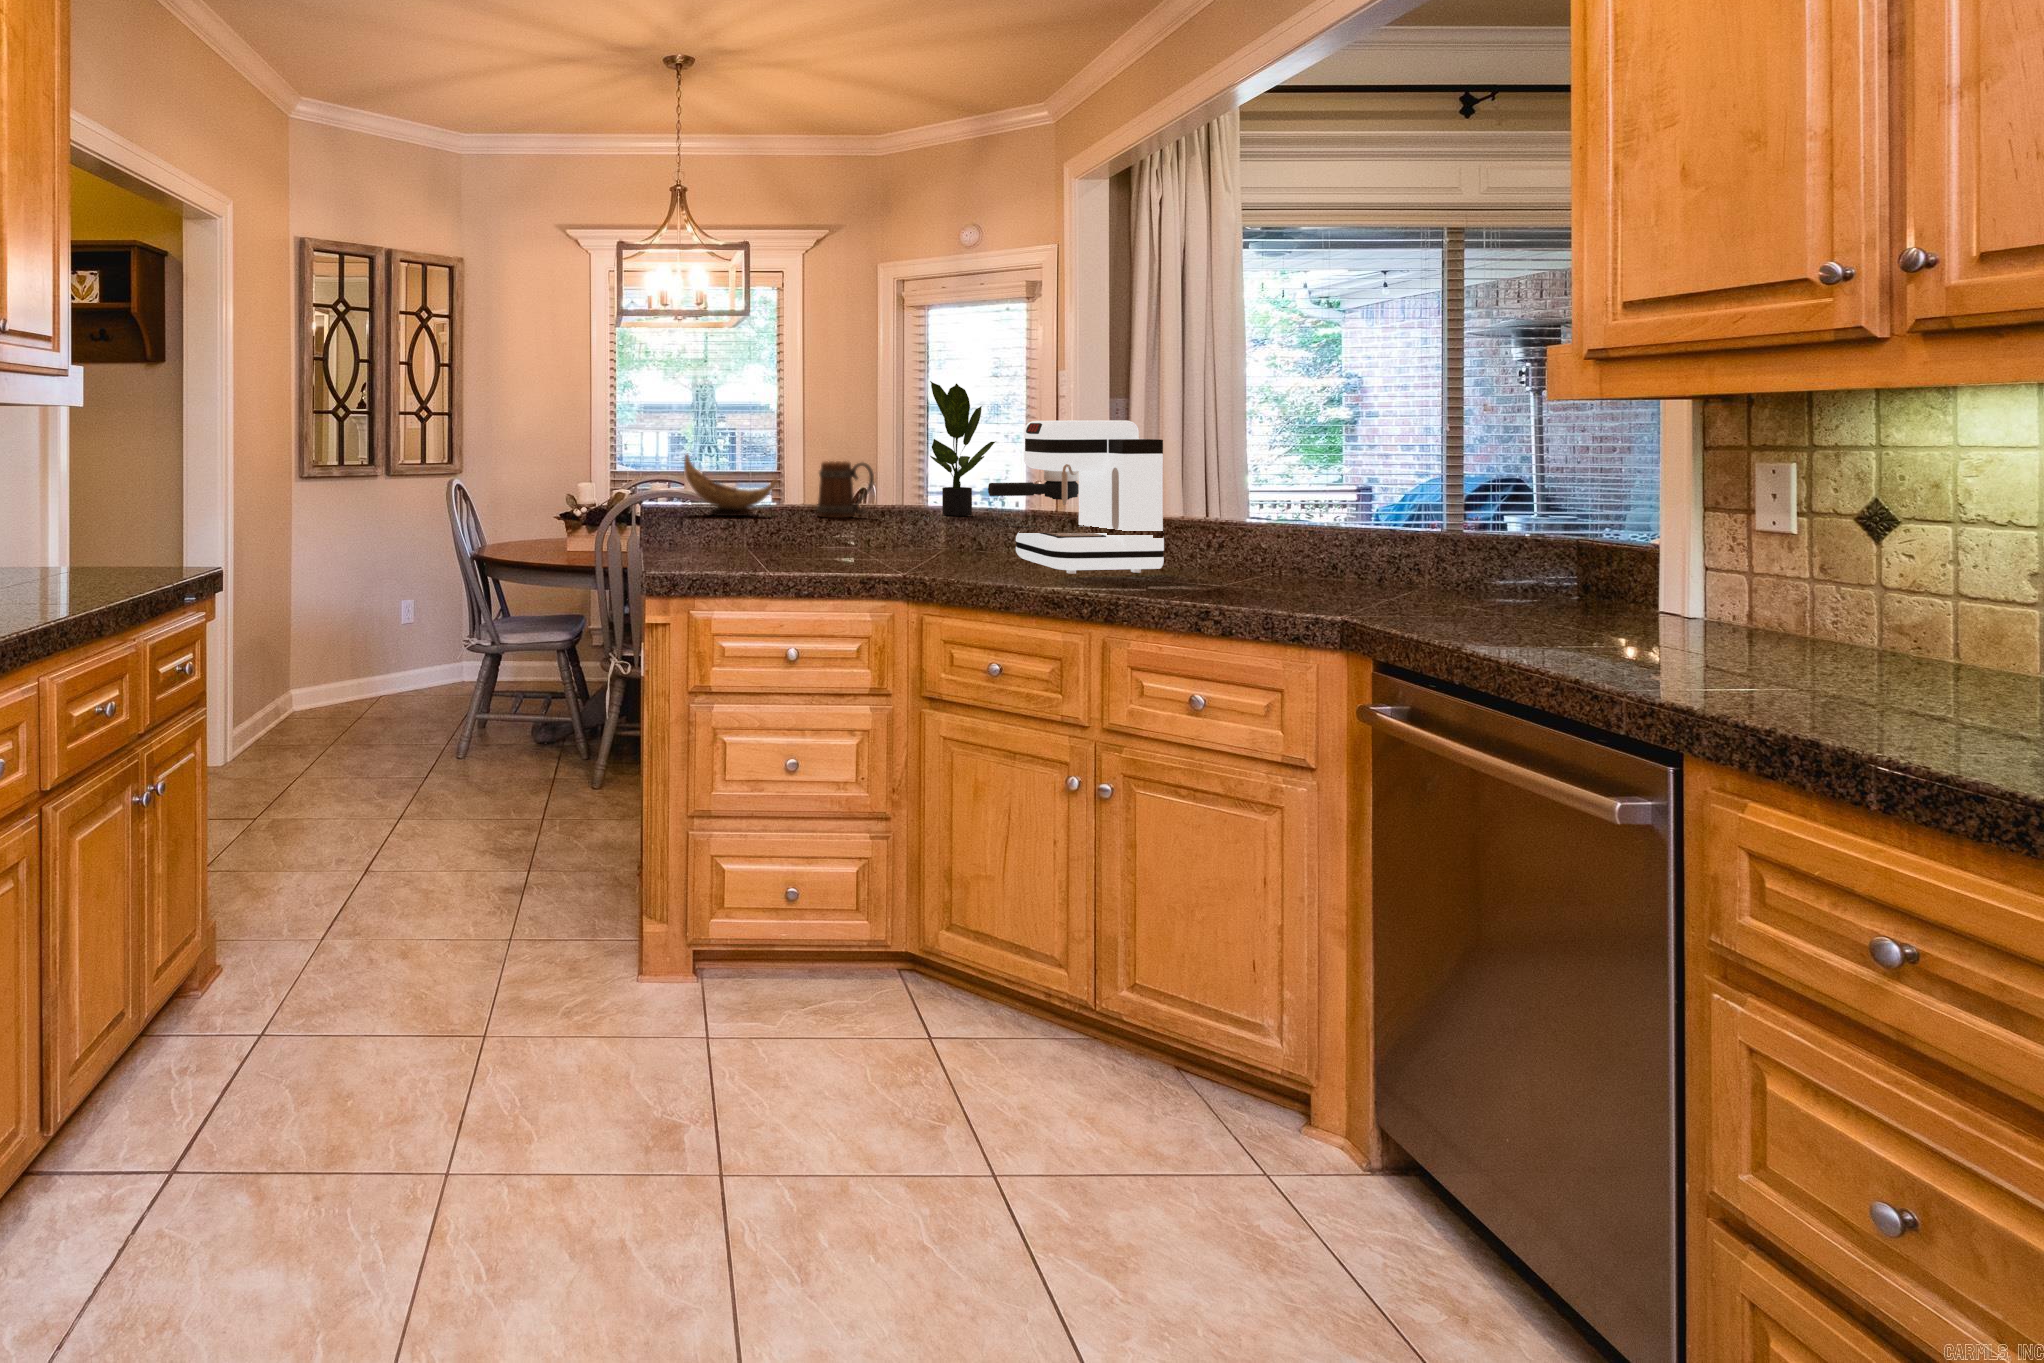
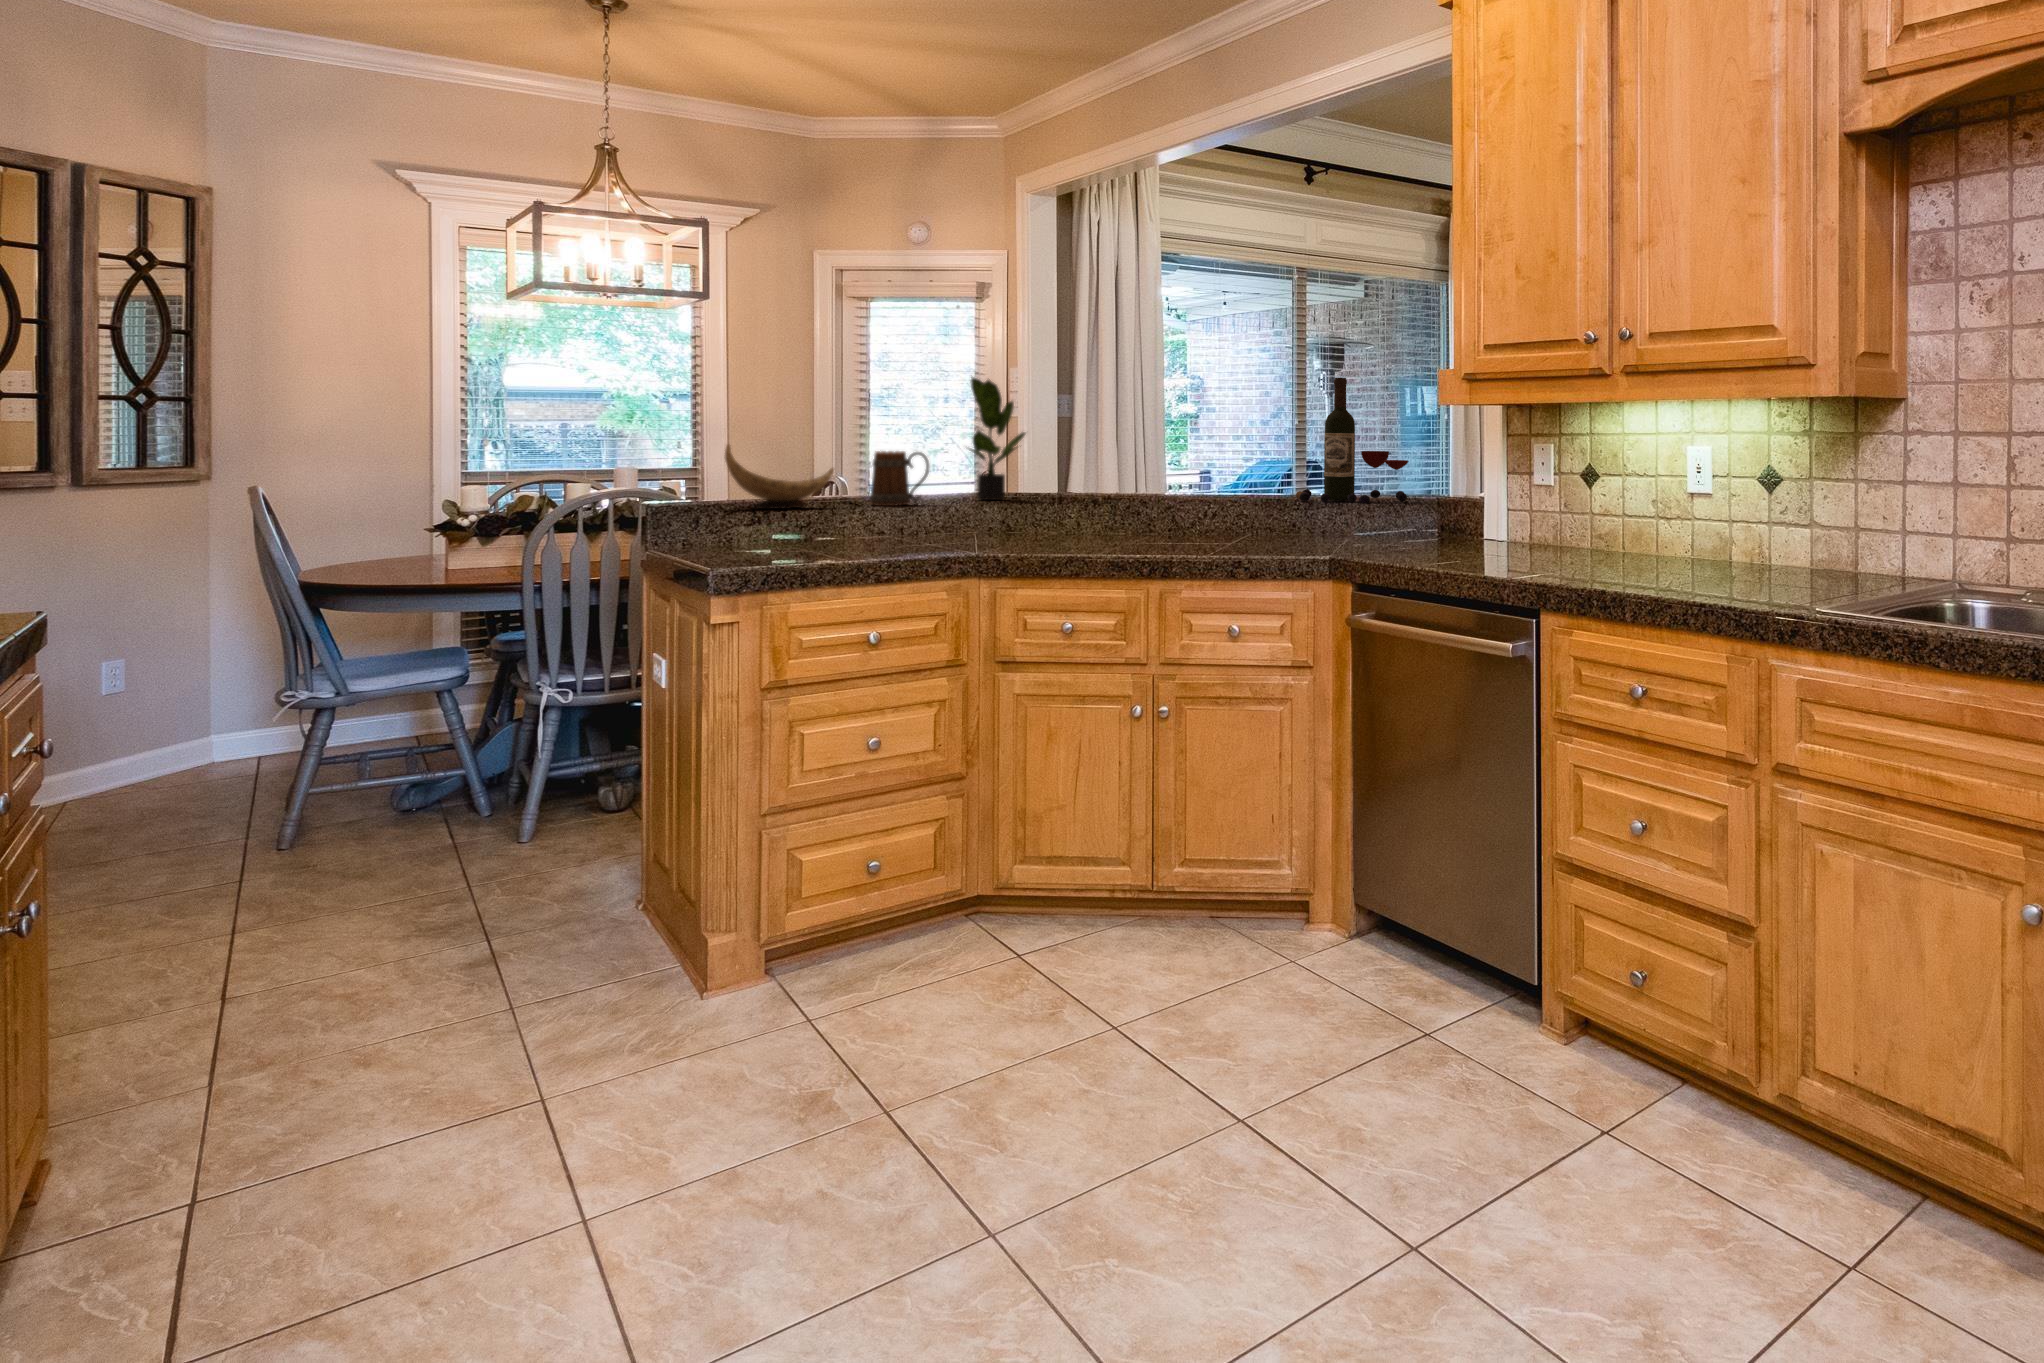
wine bottle: none [1330,366,1517,552] -> present [1296,378,1409,504]
coffee maker: present [988,420,1164,574] -> none [1045,414,1187,542]

